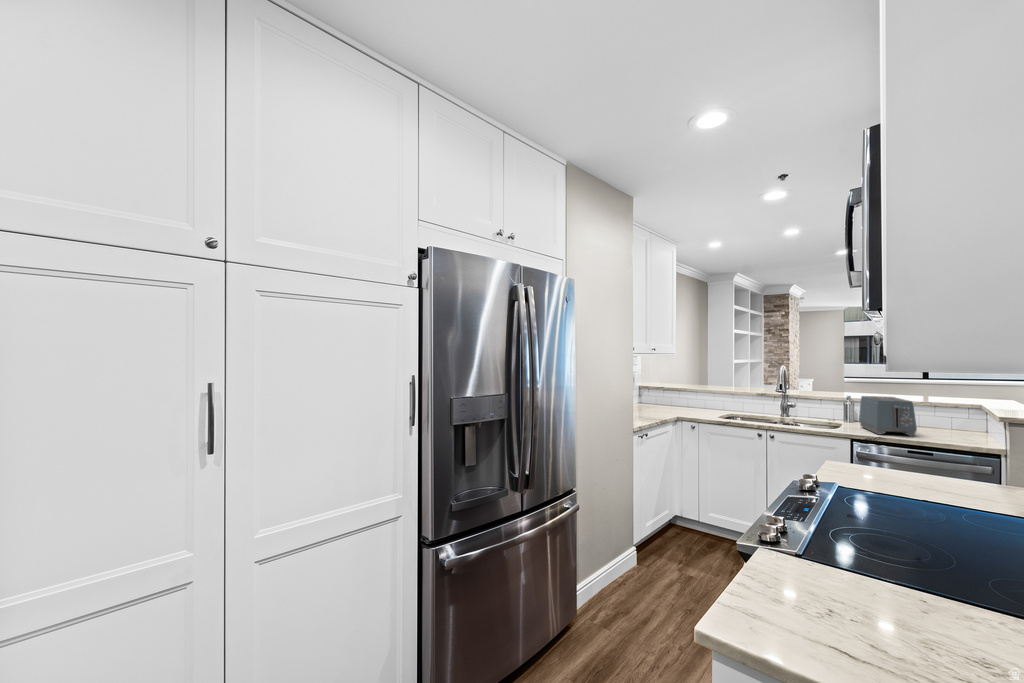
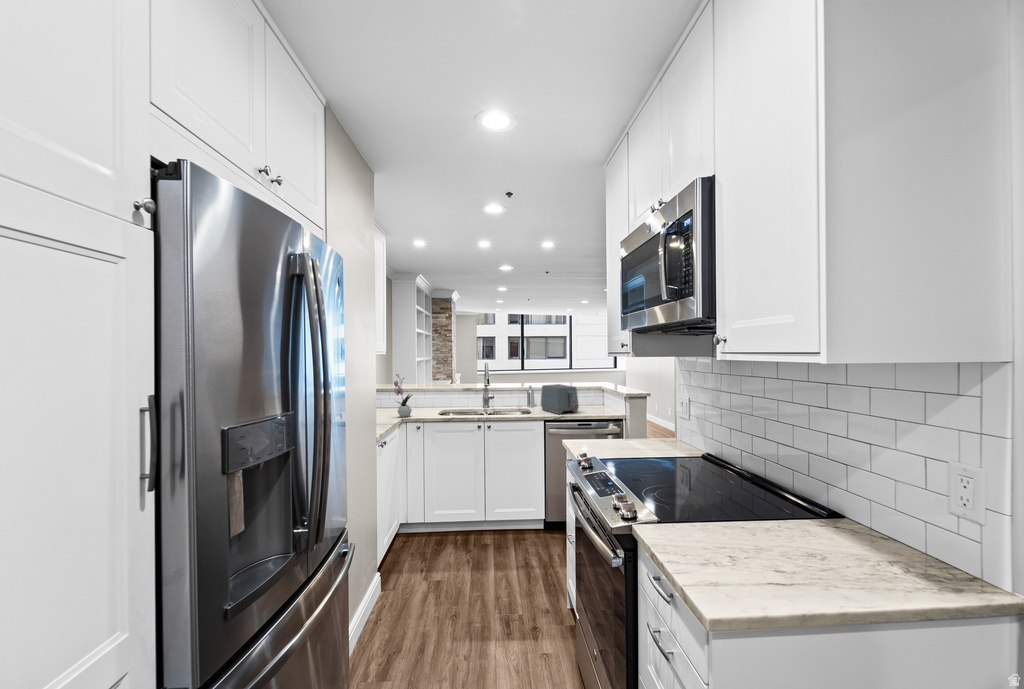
flower arrangement: none [675,372,694,415] -> present [394,374,412,417]

